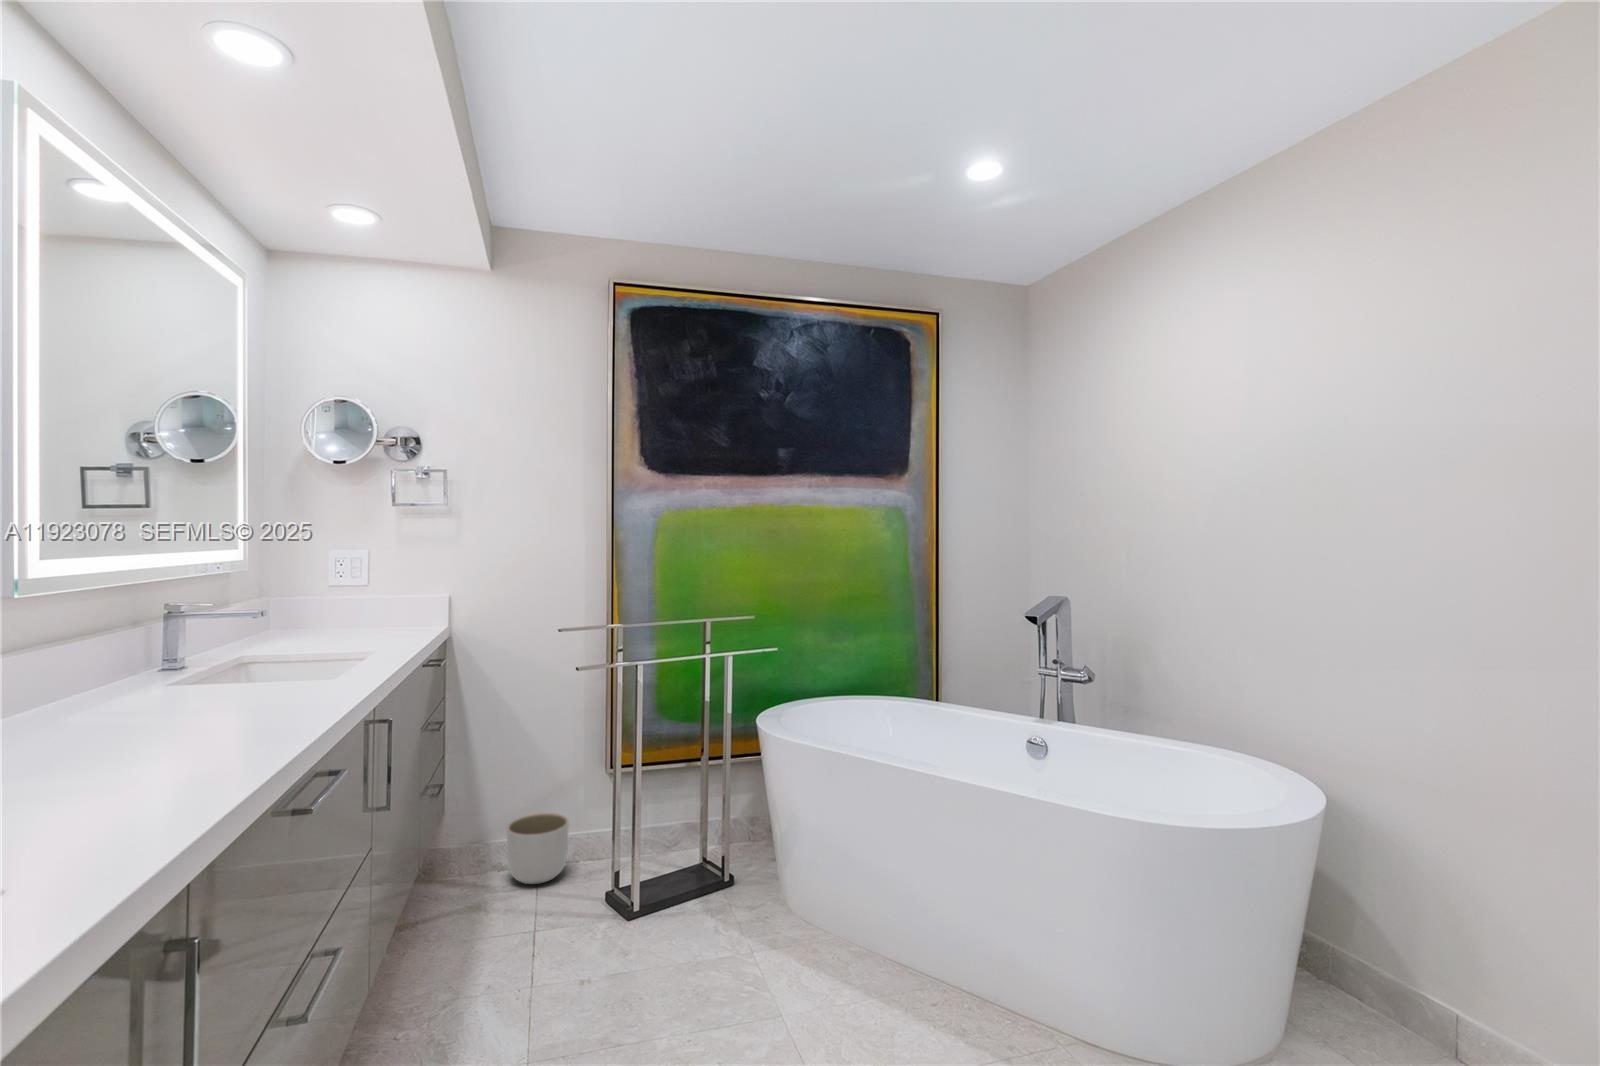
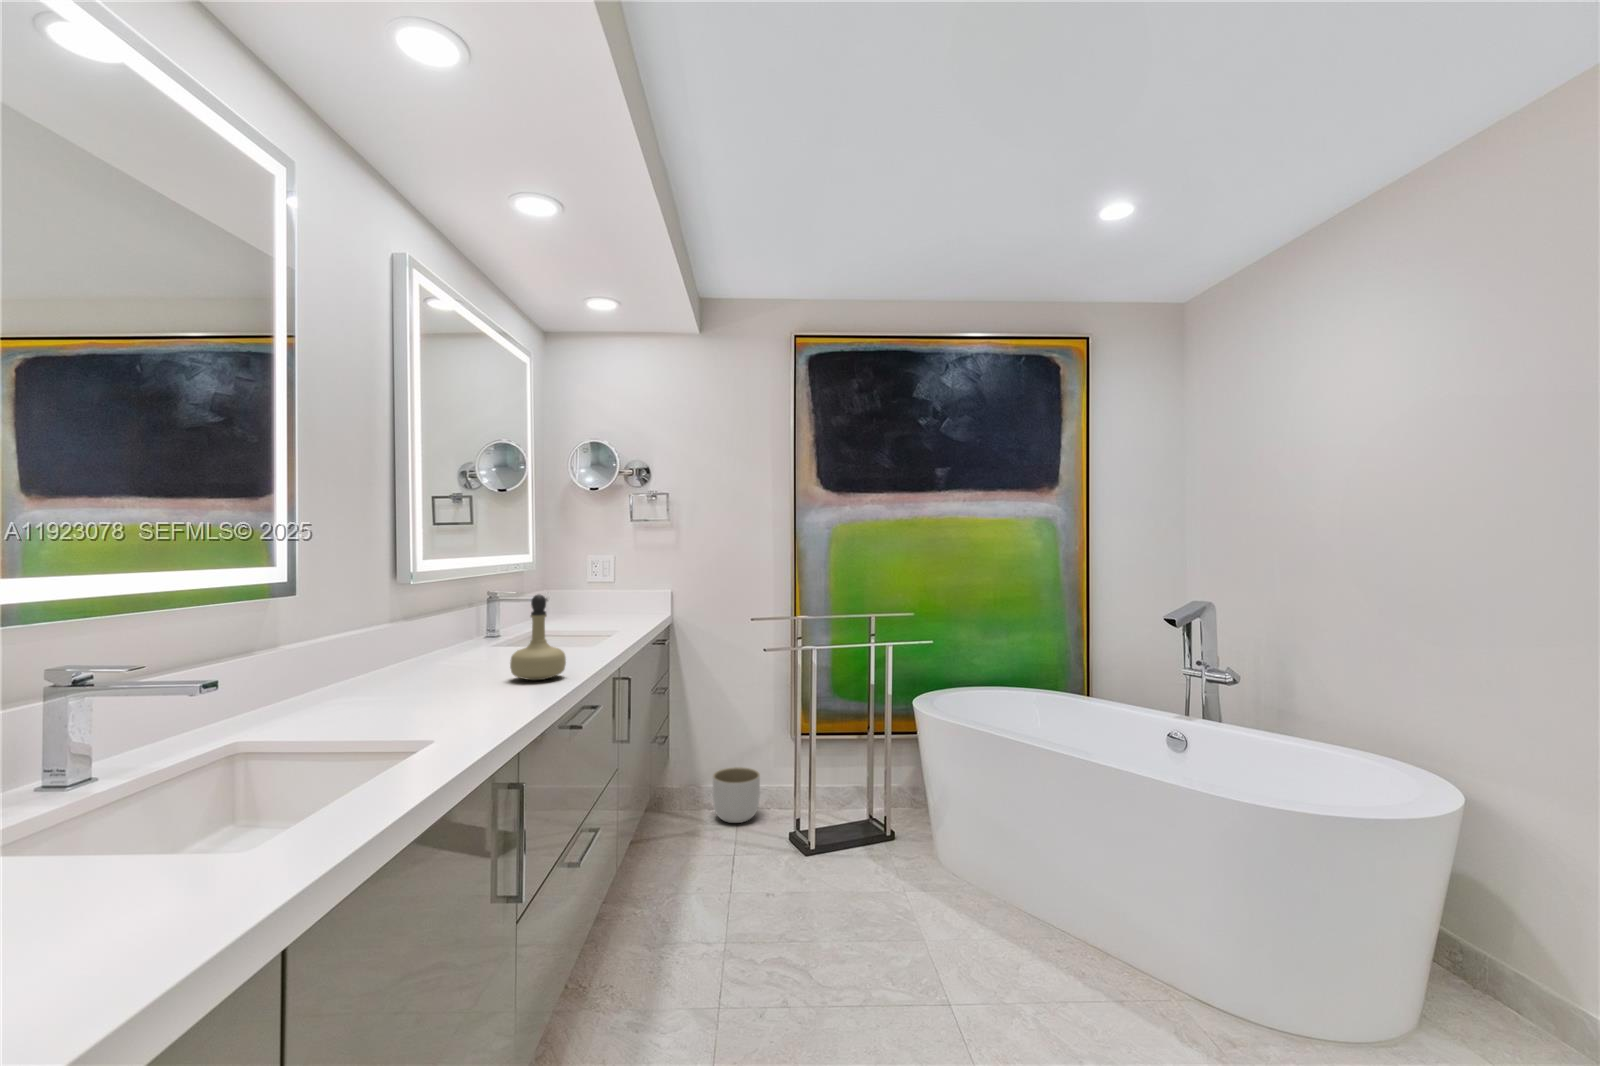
perfume bottle: none [204,610,296,735] -> present [510,595,566,680]

